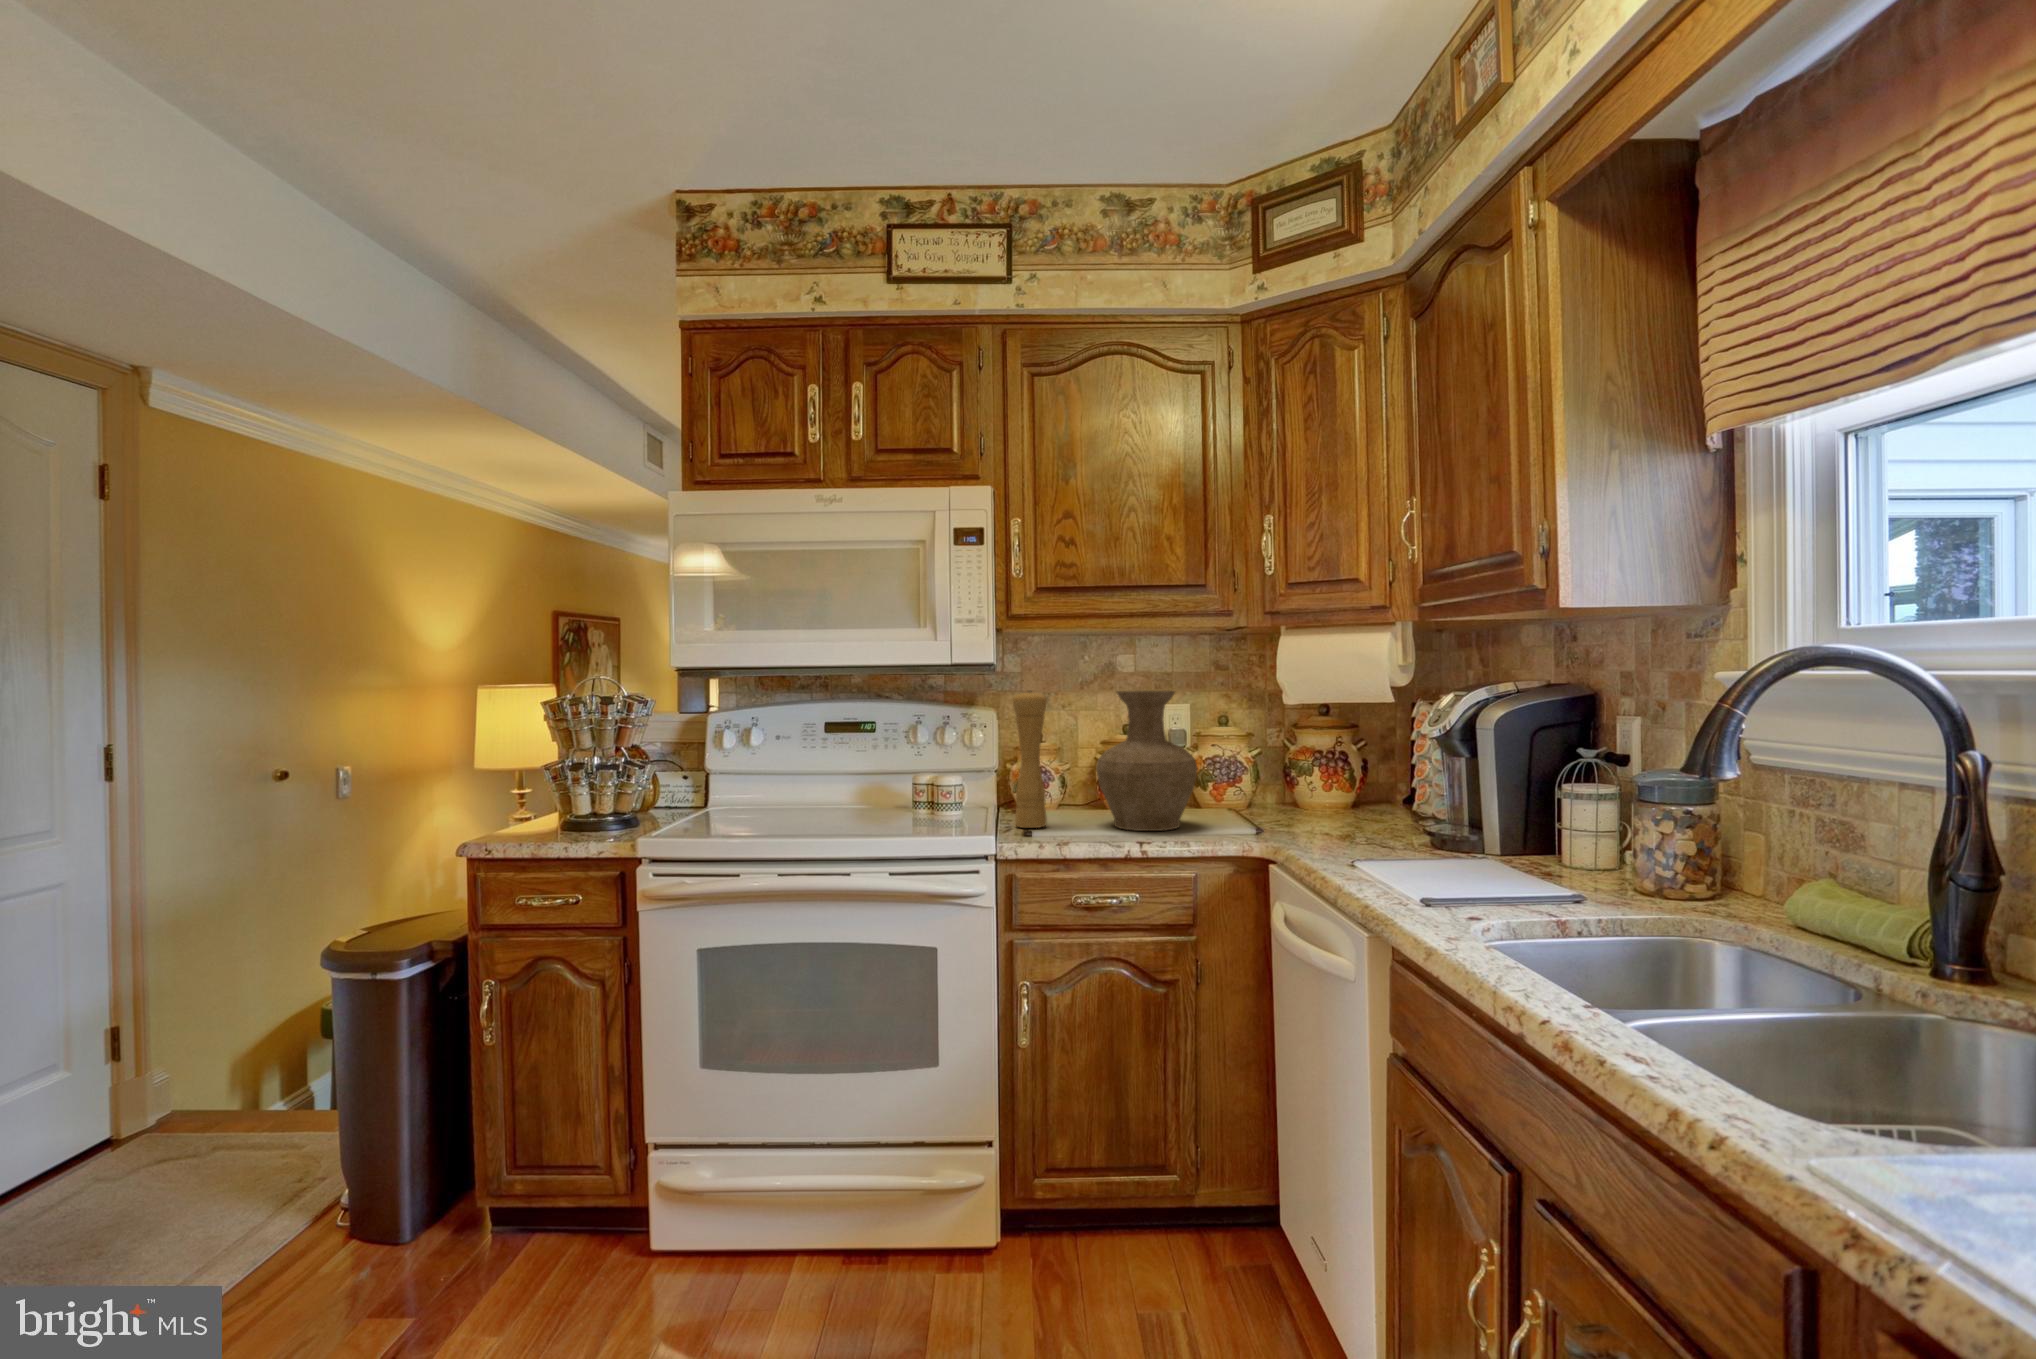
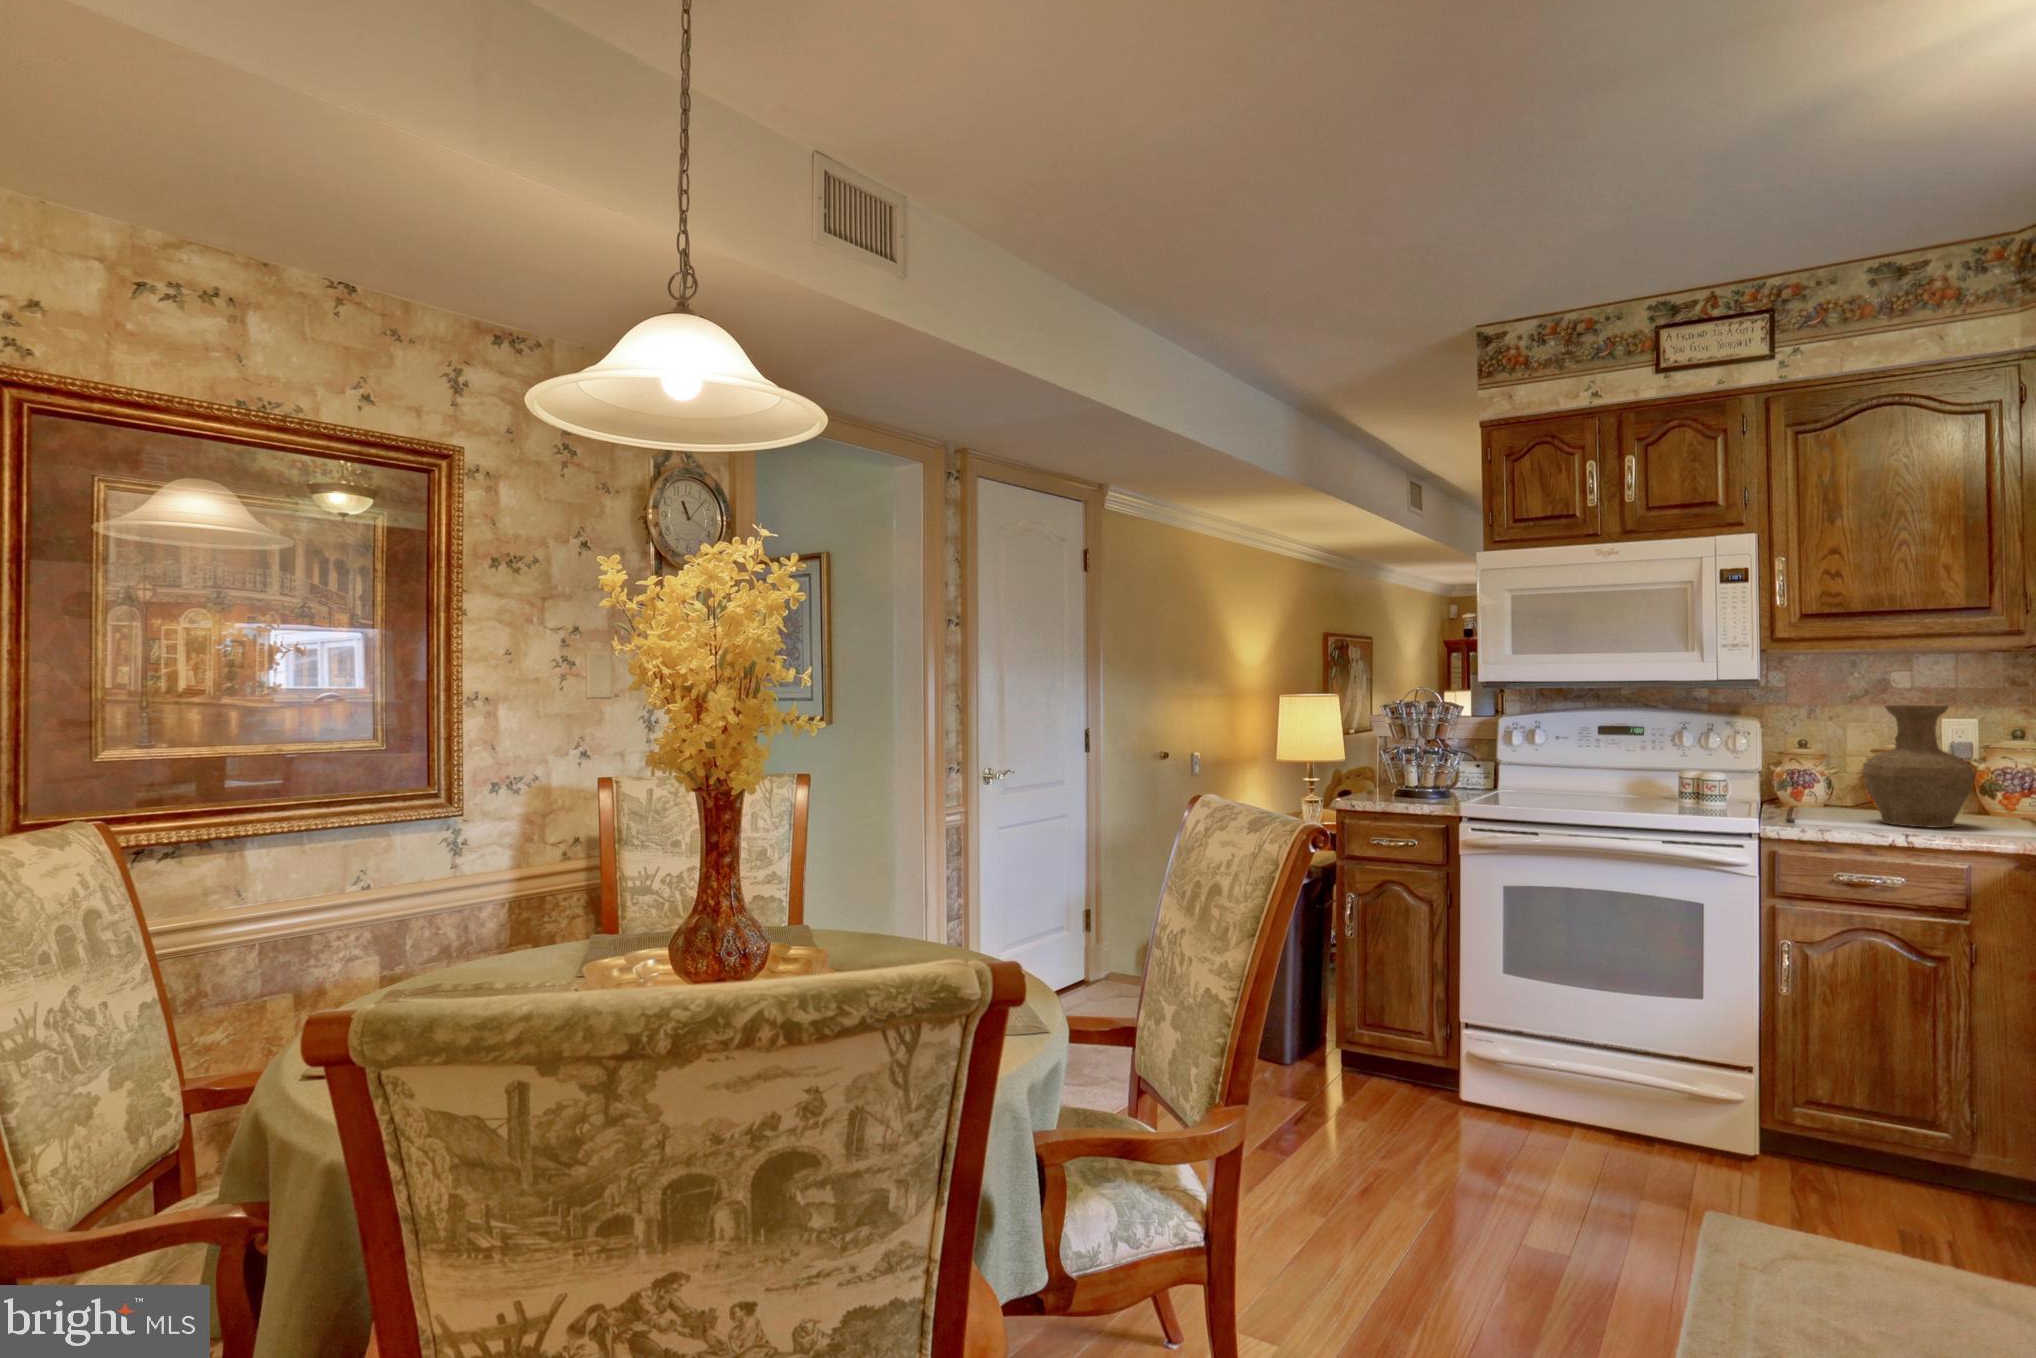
pepper mill: present [1013,691,1047,828] -> none [1776,704,1811,818]

